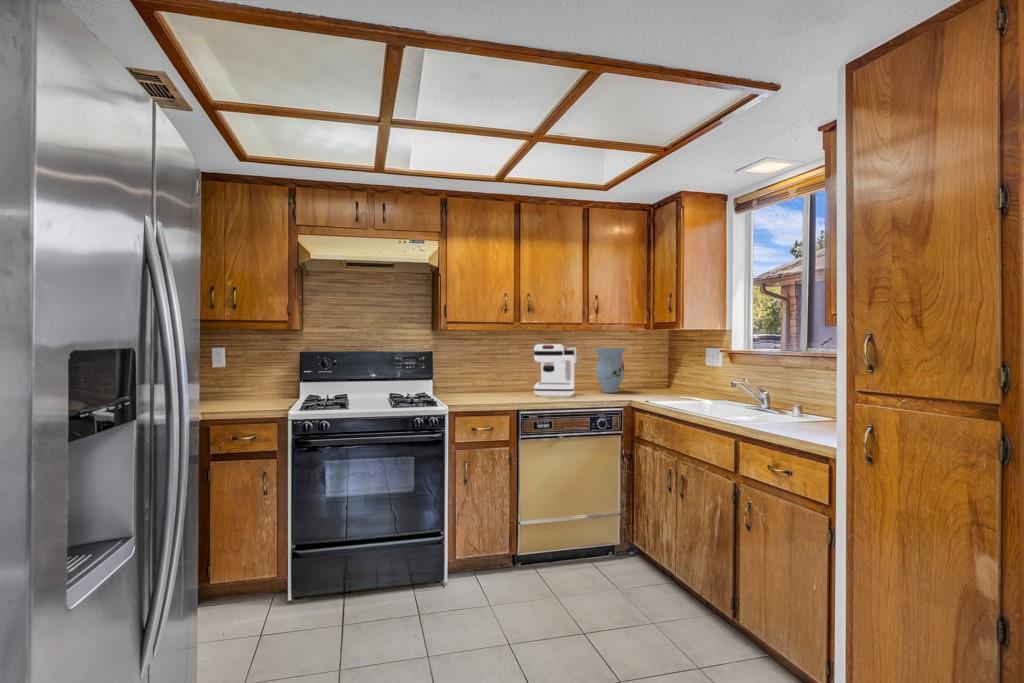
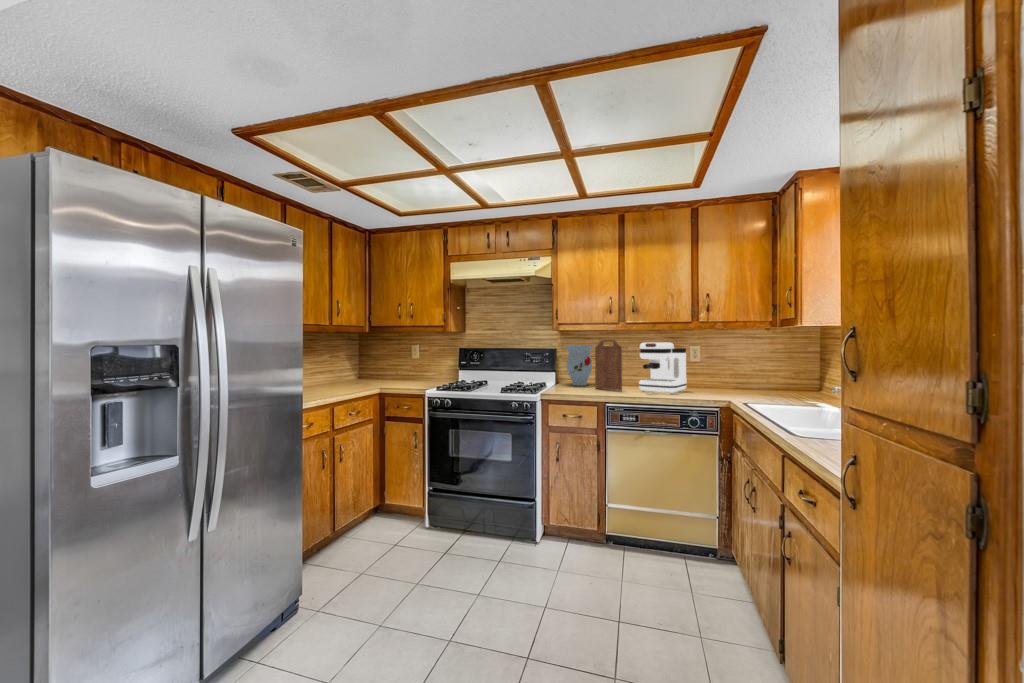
cutting board: none [486,341,519,397] -> present [595,339,622,391]
vase: present [594,348,626,393] -> present [565,345,594,386]

